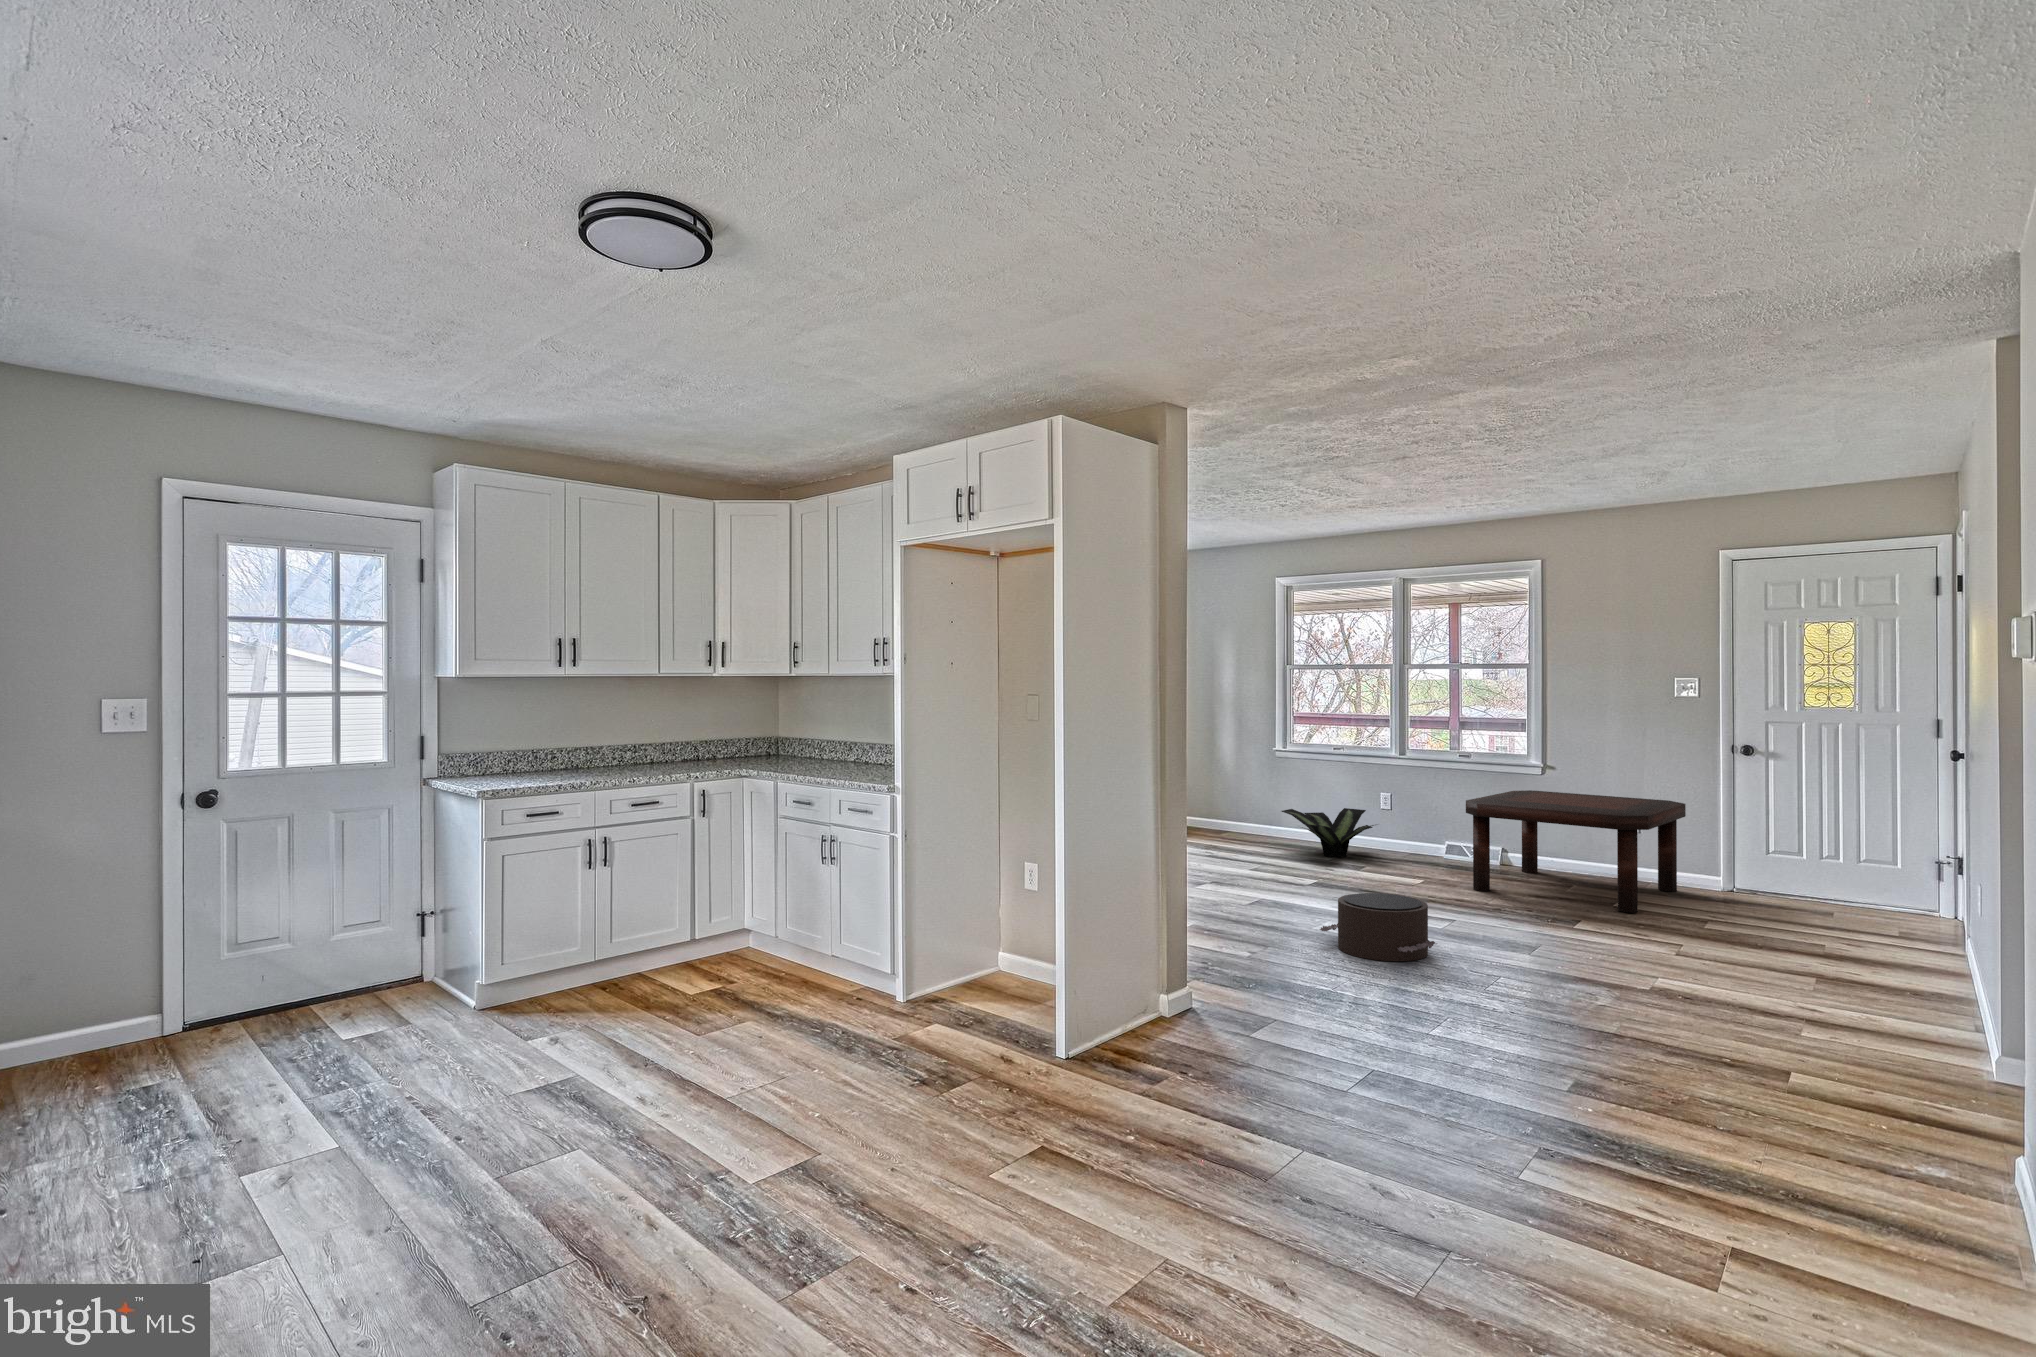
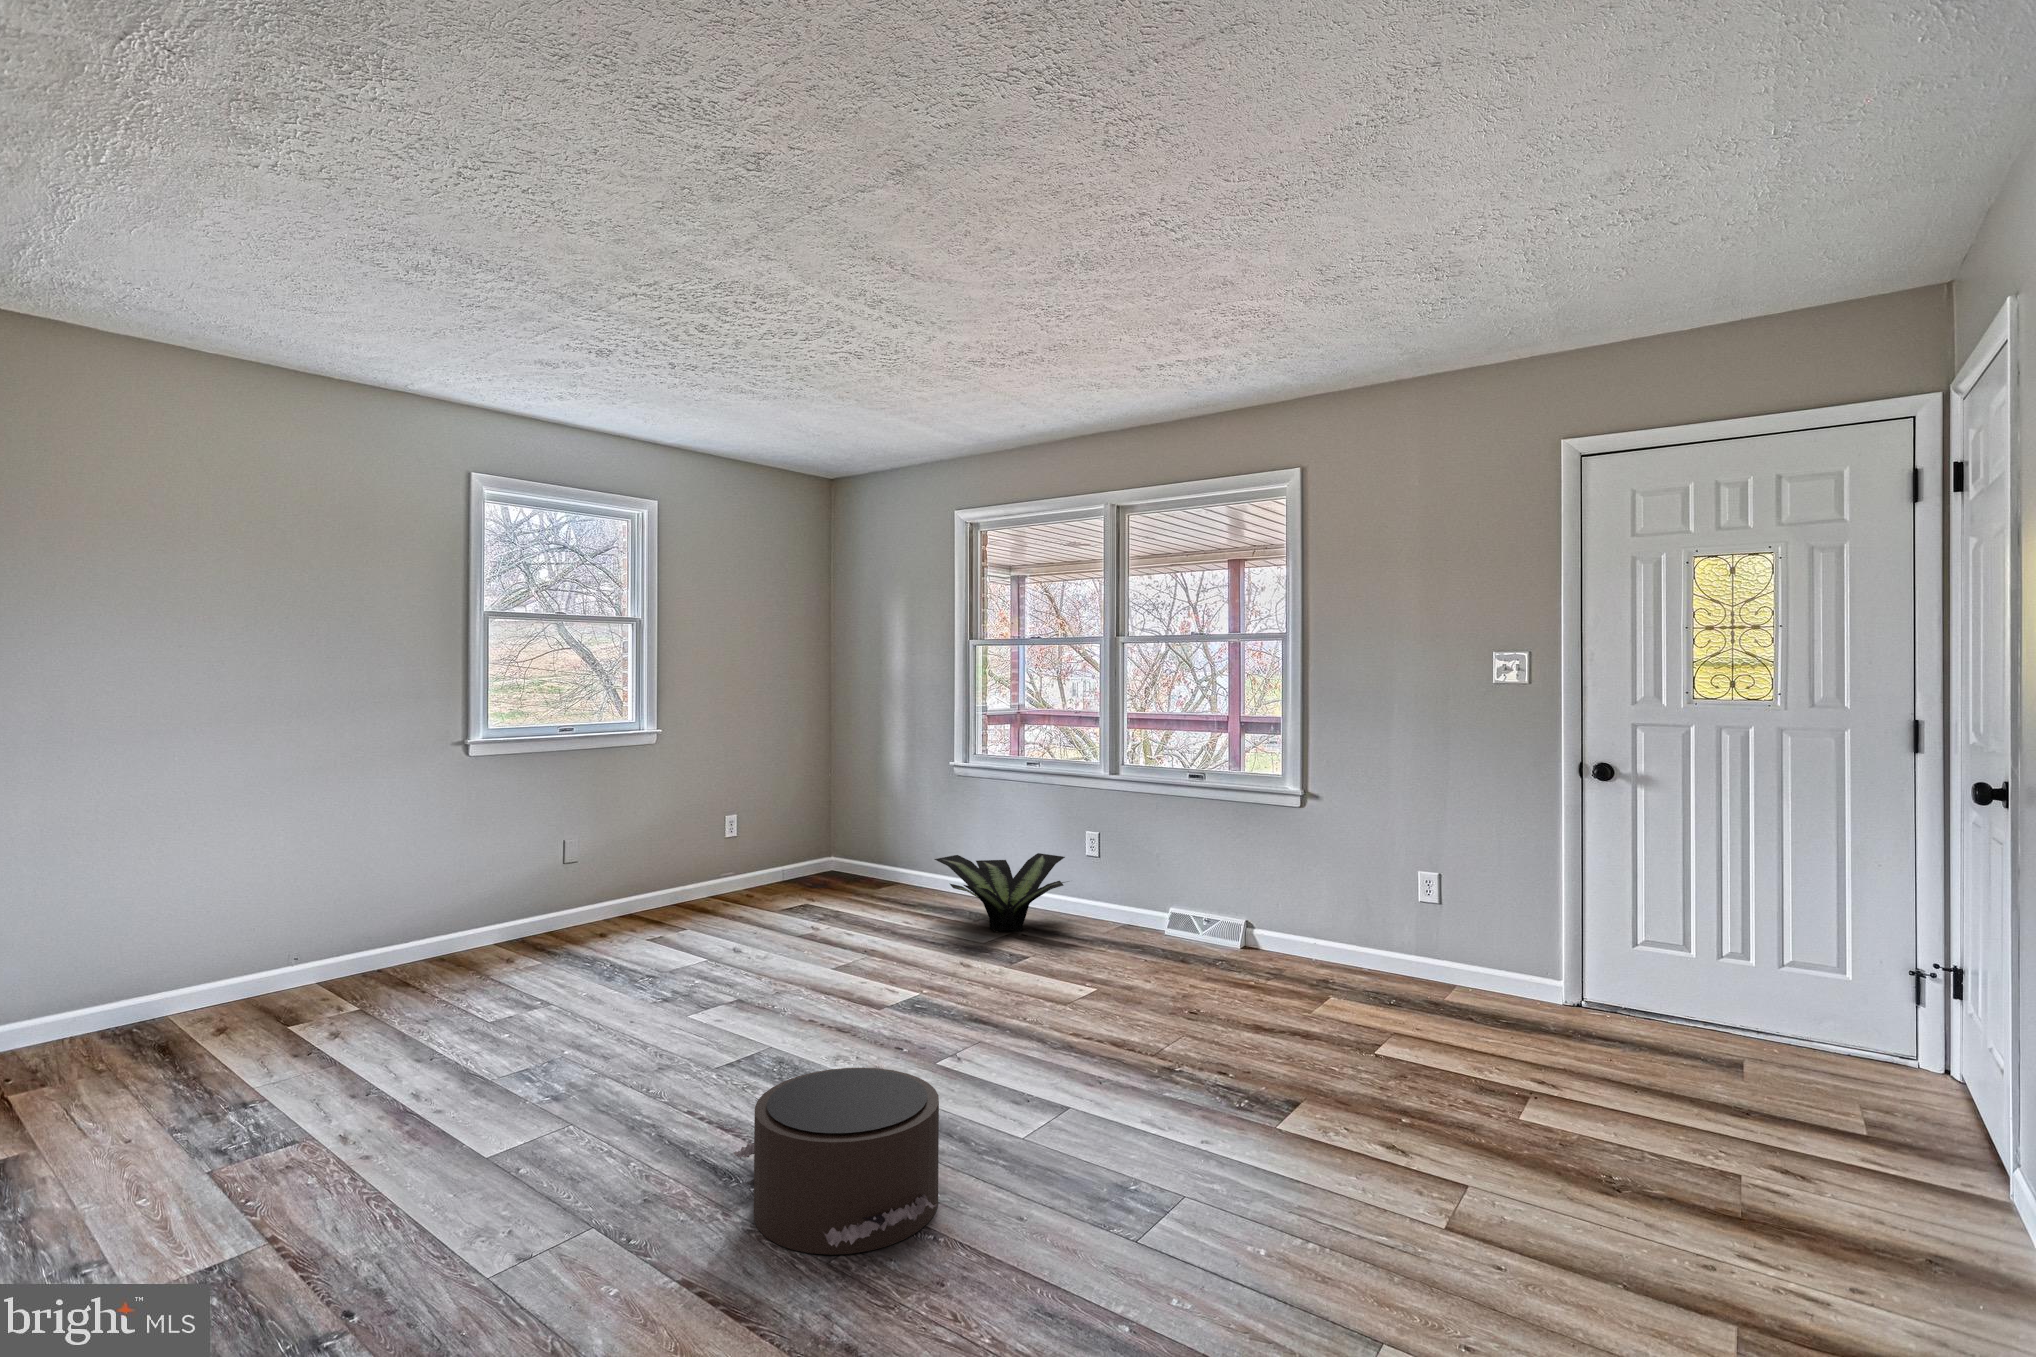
coffee table: present [1466,790,1686,913] -> none [1158,832,1506,1064]

